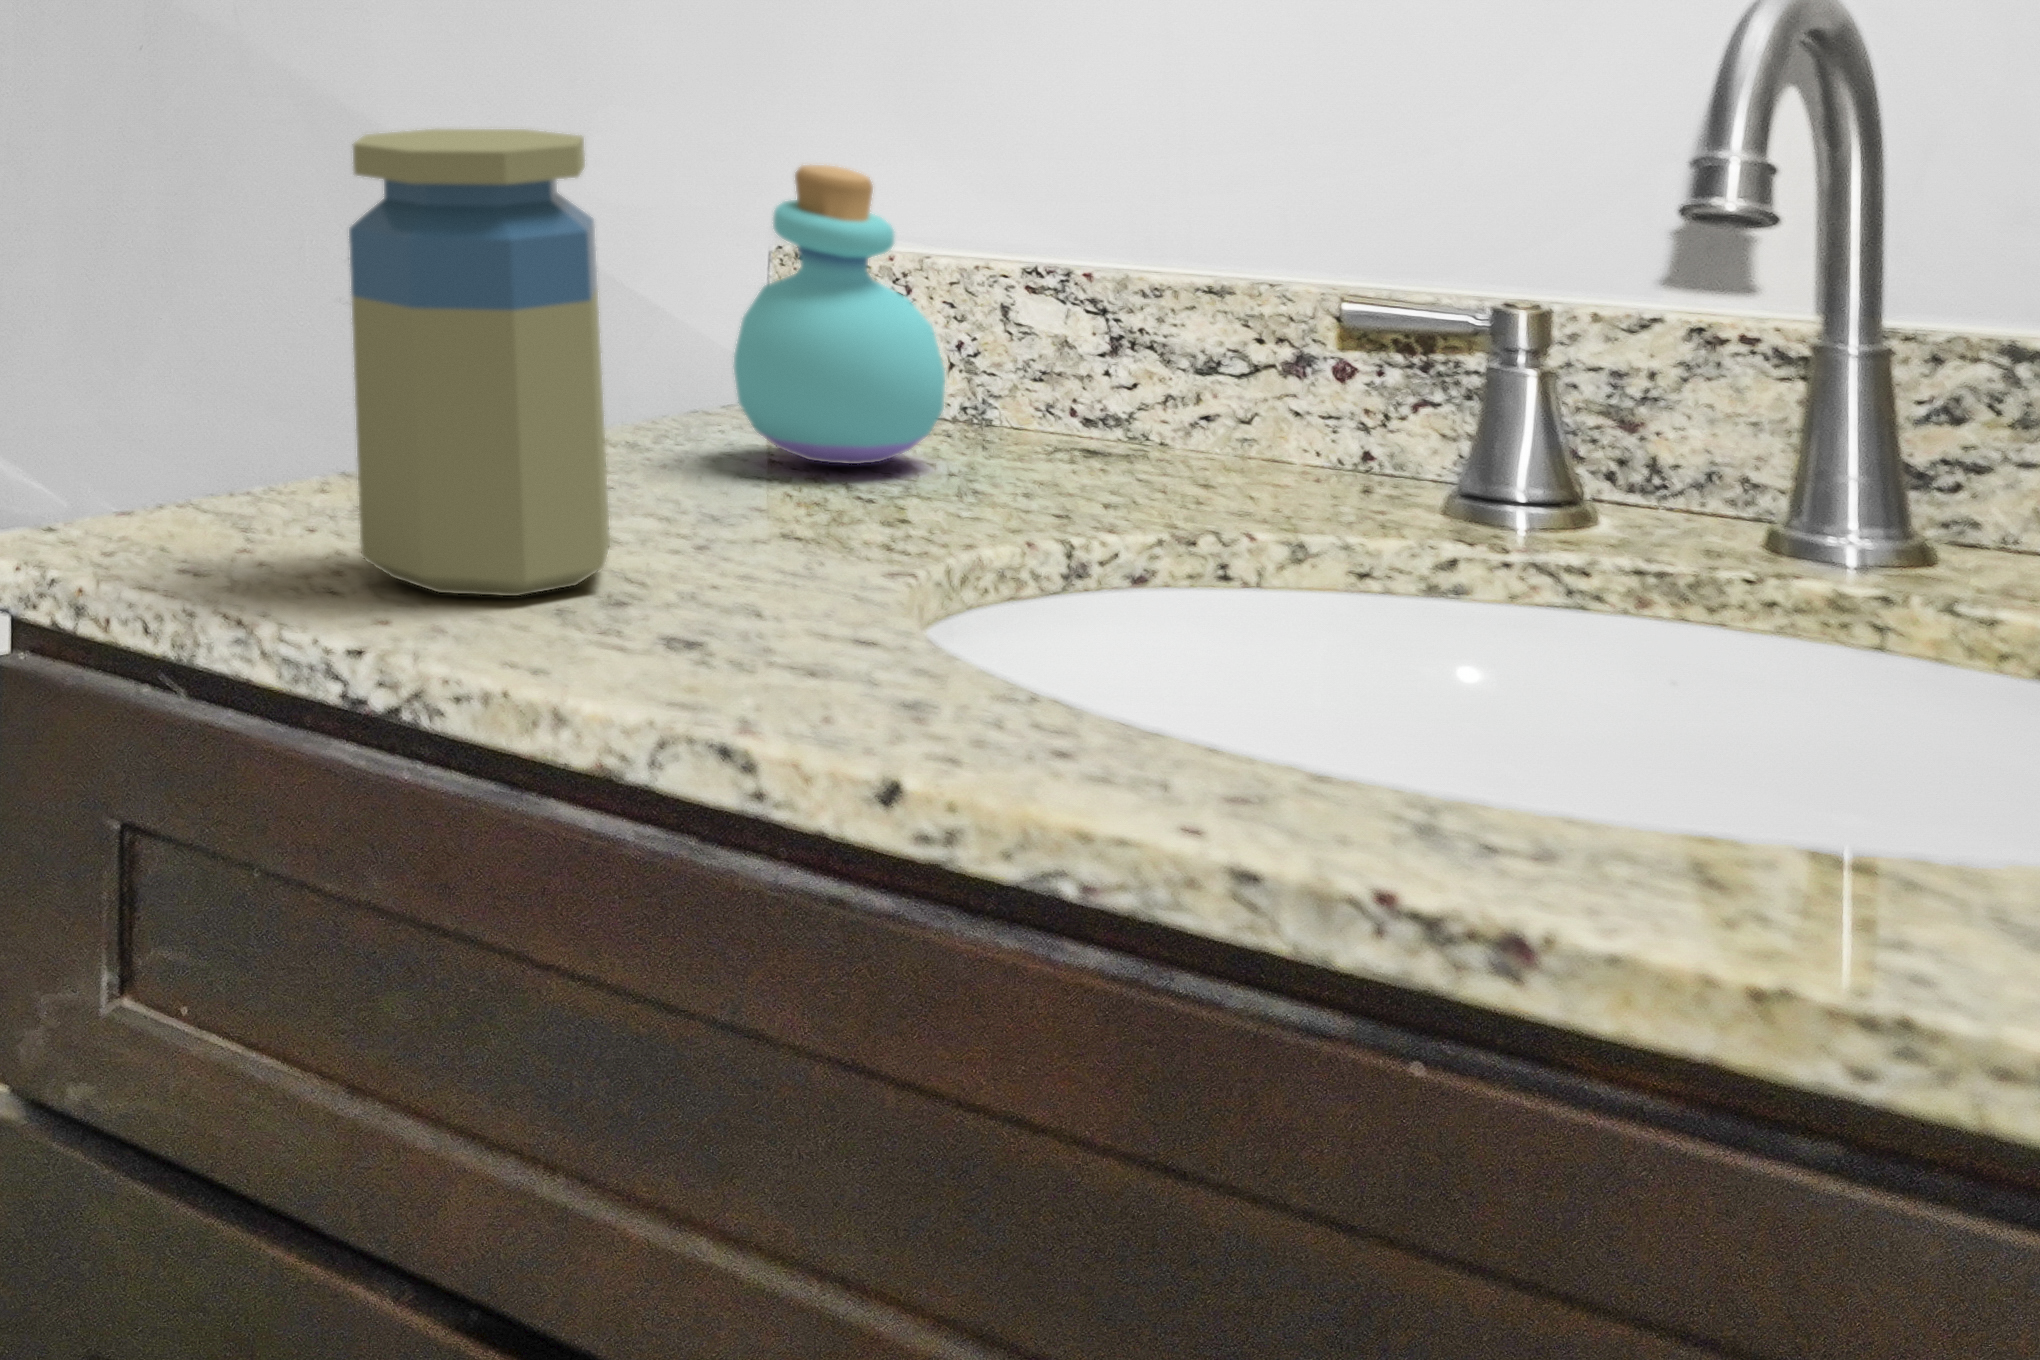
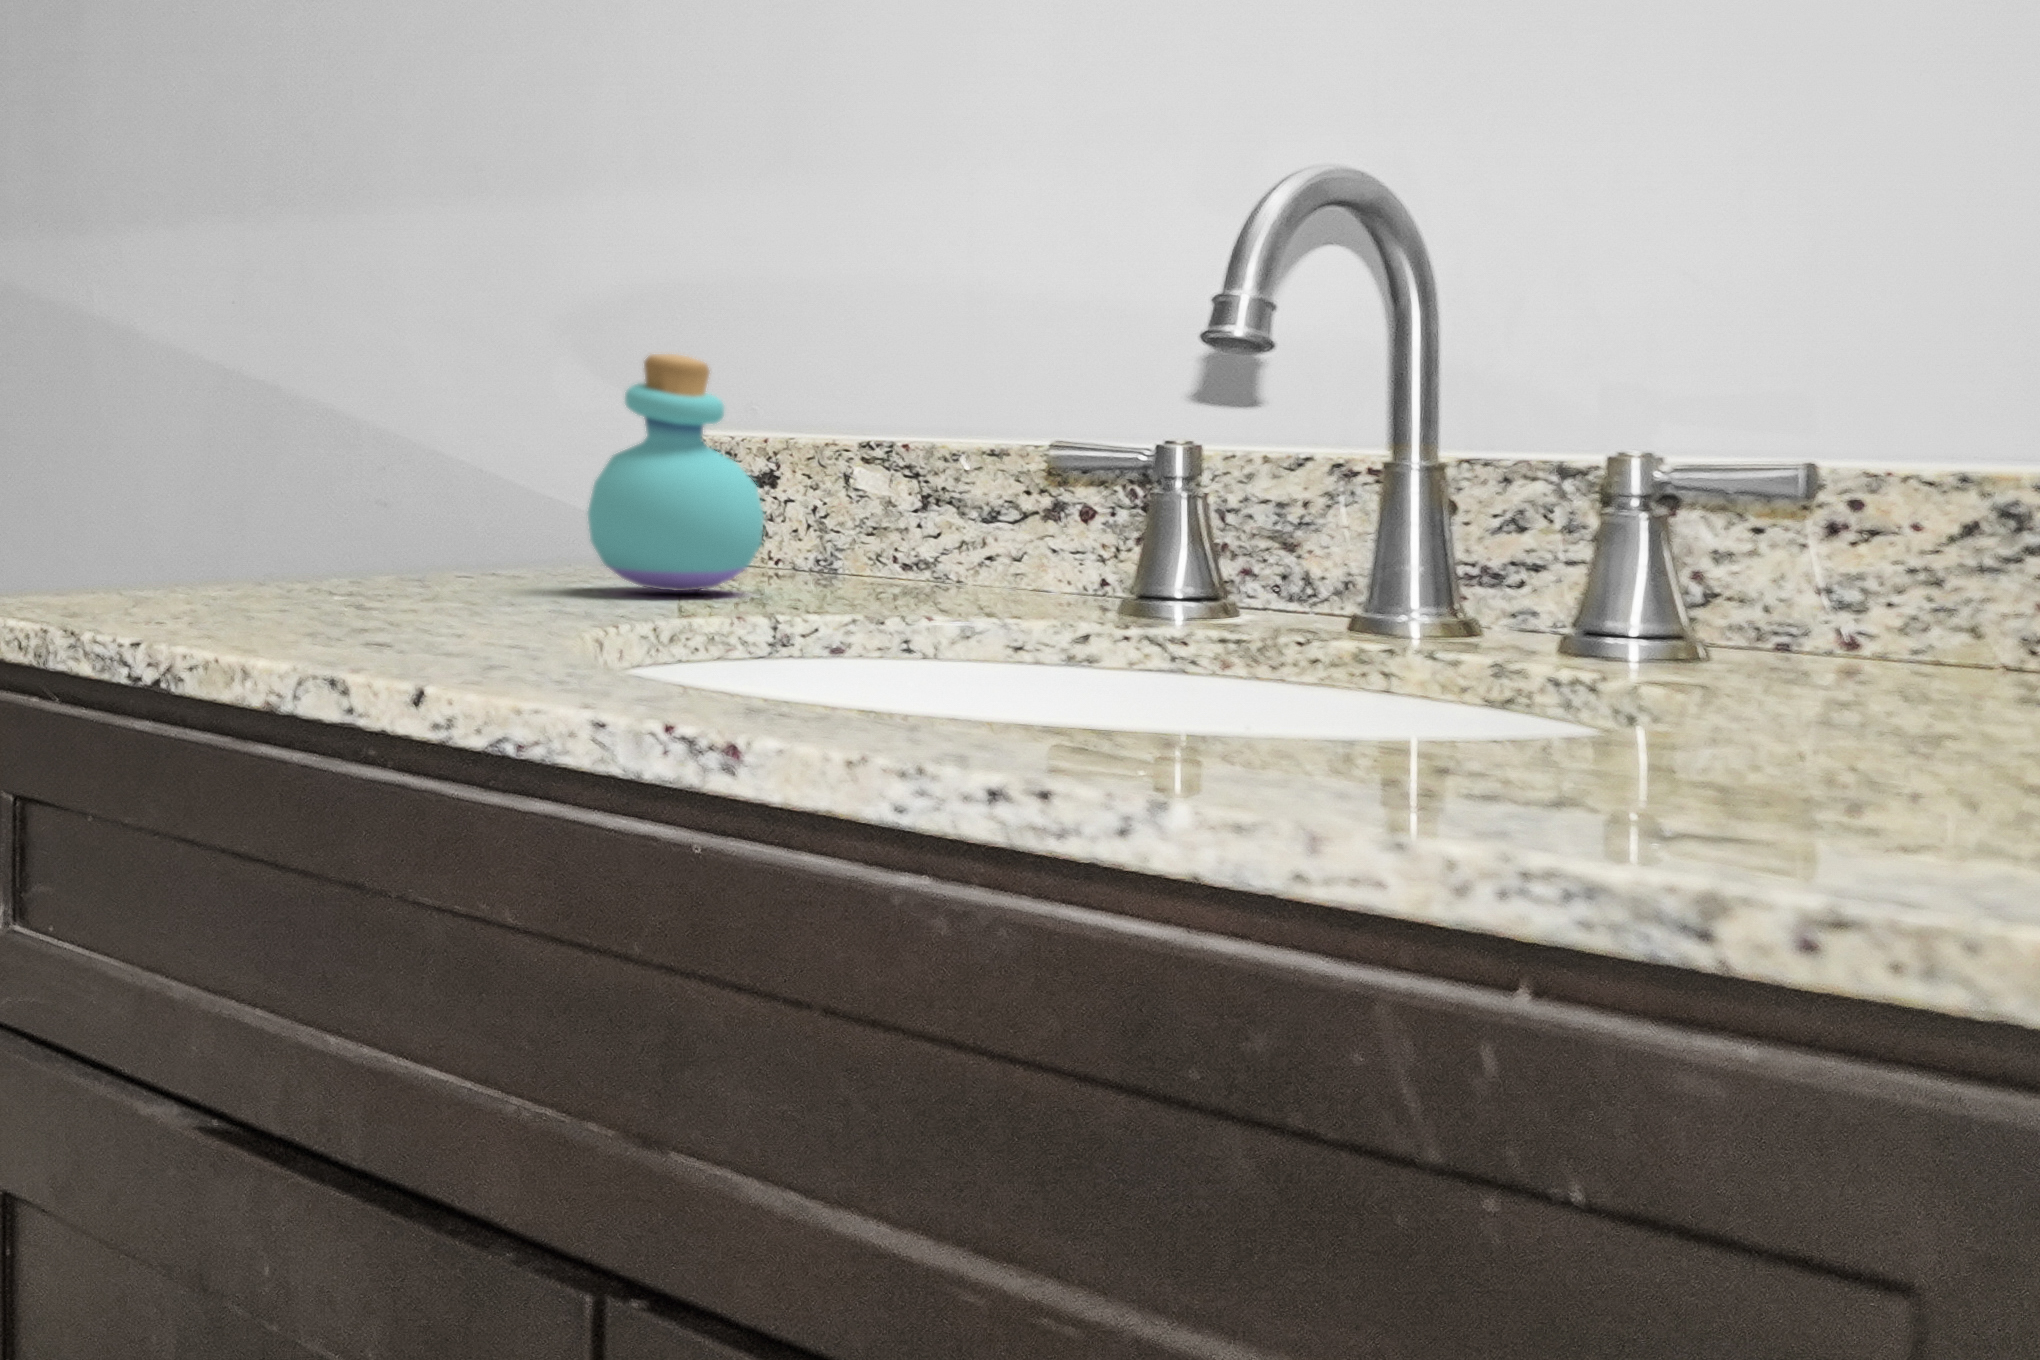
jar: present [349,129,610,596] -> none [199,289,403,629]

